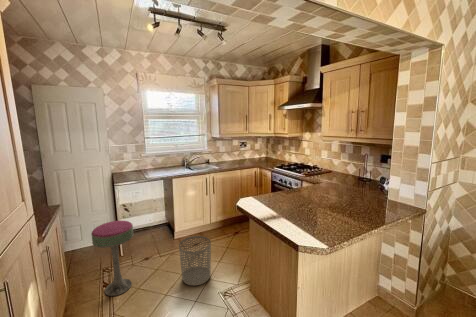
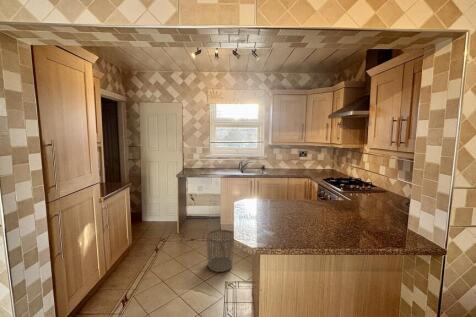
bar stool: present [91,221,133,296] -> none [149,204,178,261]

